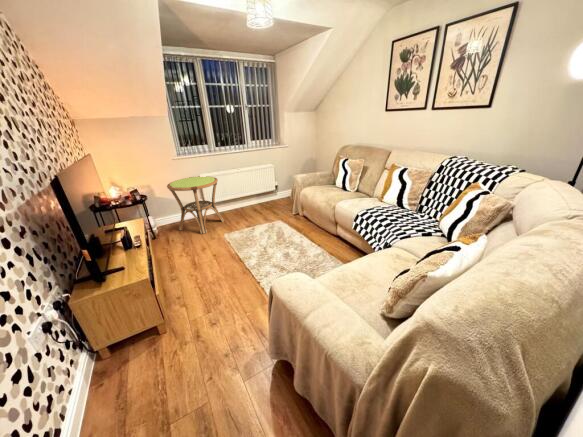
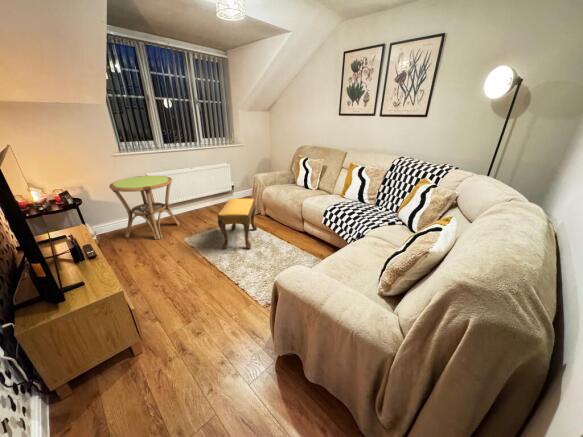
footstool: none [249,199,291,250] -> present [218,198,257,249]

